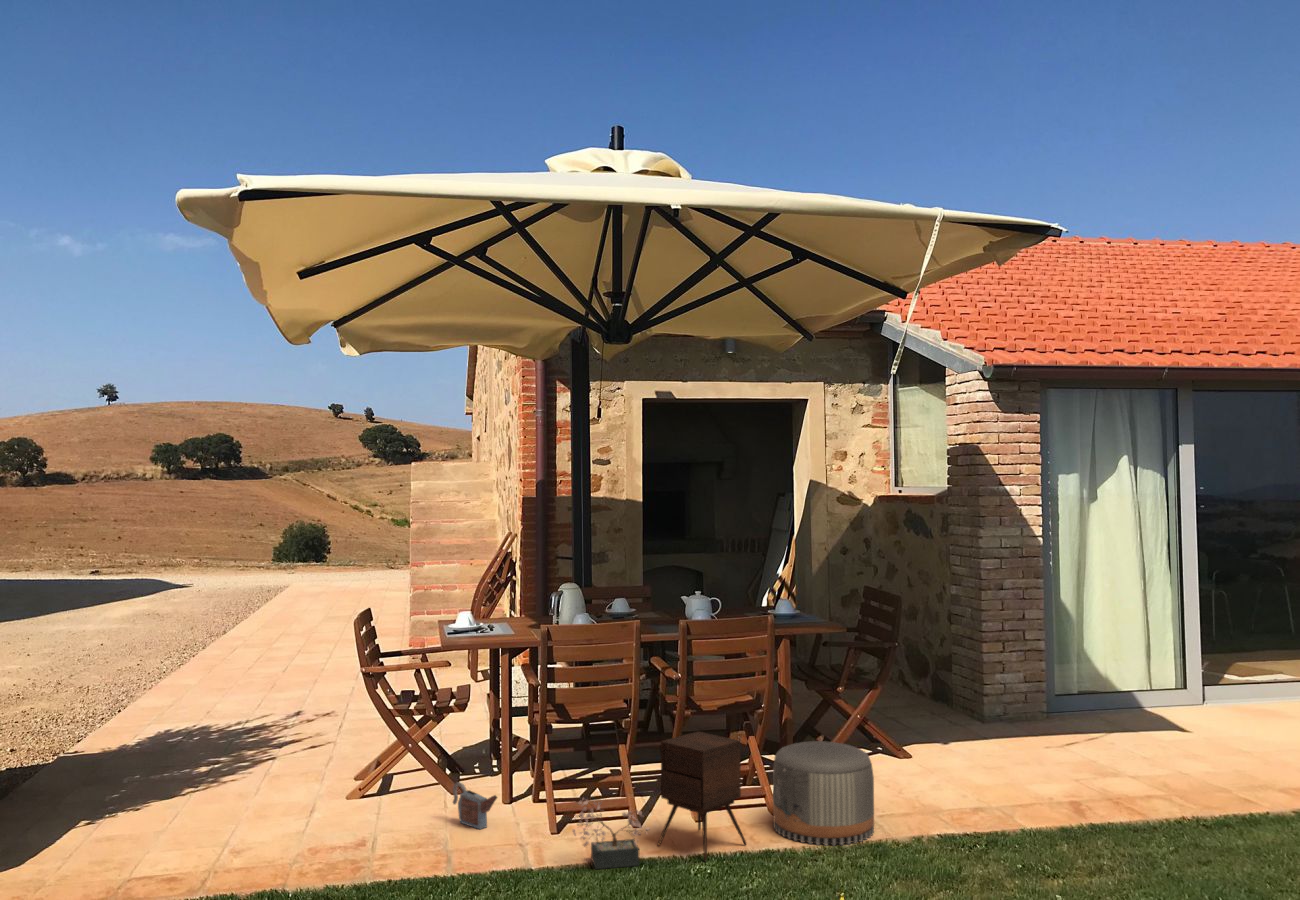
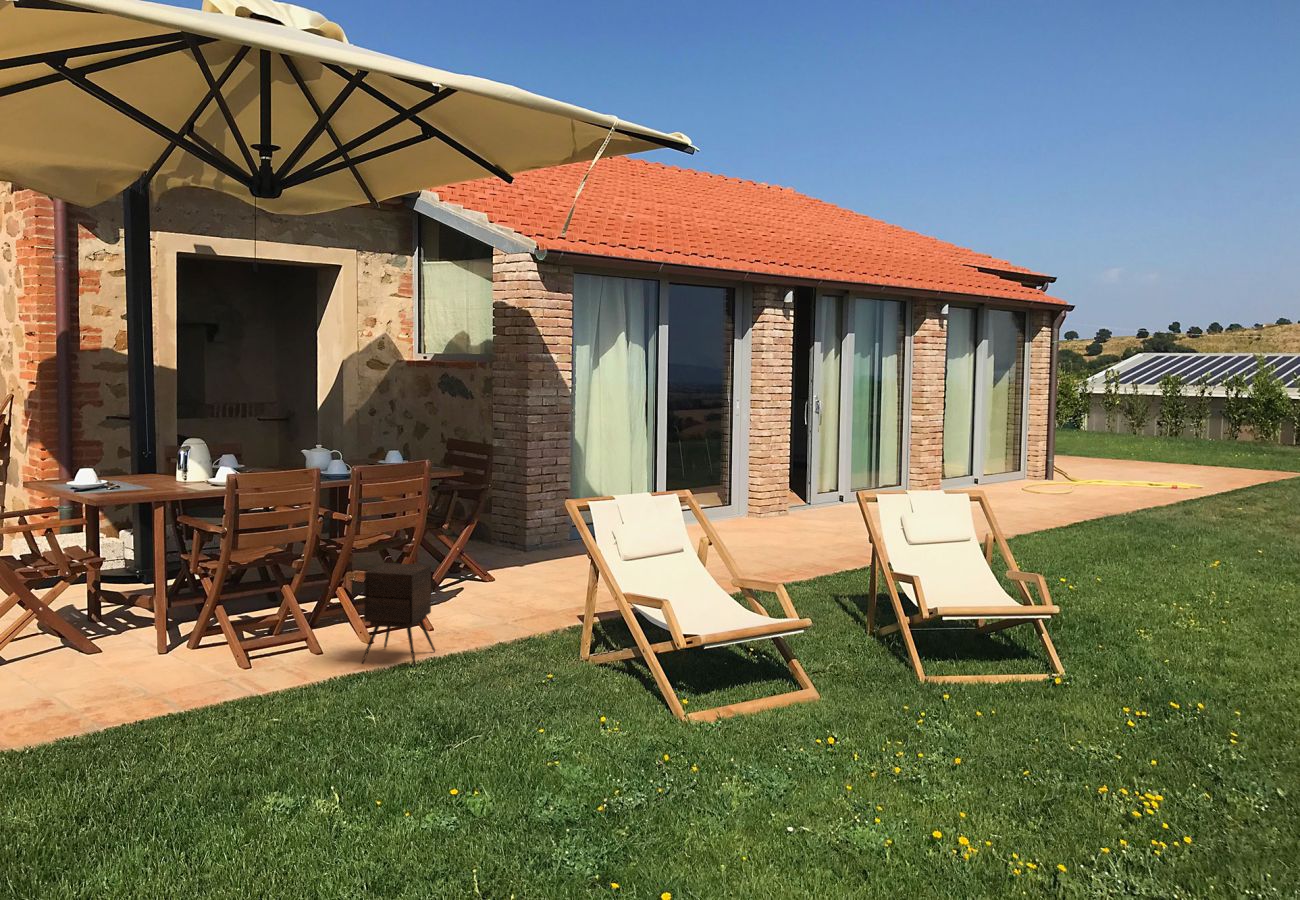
pouf: present [773,741,874,845] -> none [441,564,525,644]
watering can: present [453,782,497,829] -> none [129,637,194,678]
decorative plant: present [573,799,649,869] -> none [300,627,367,687]

